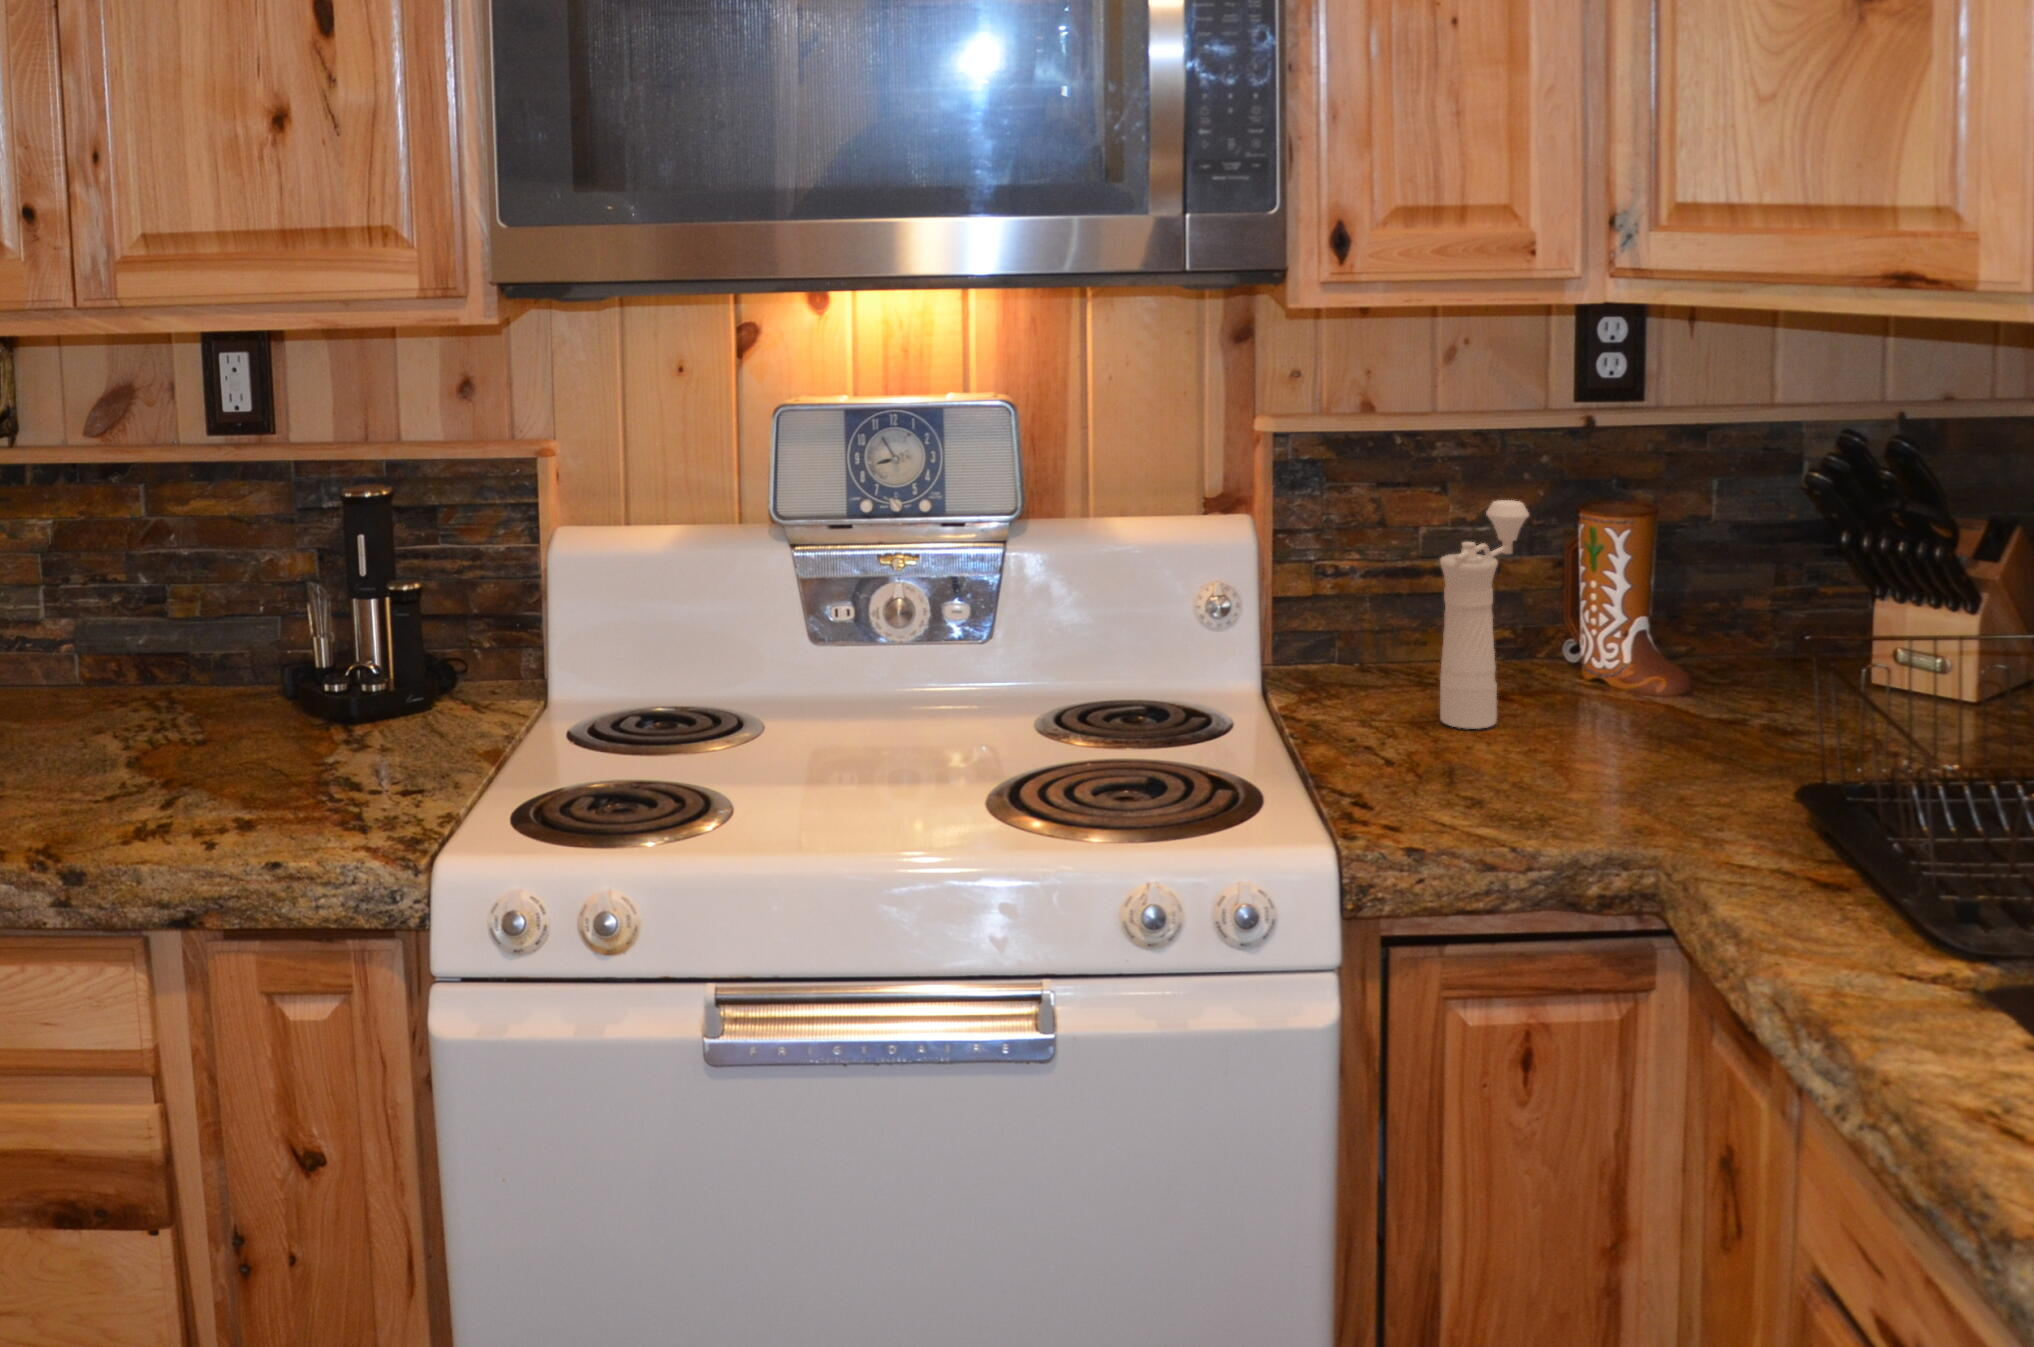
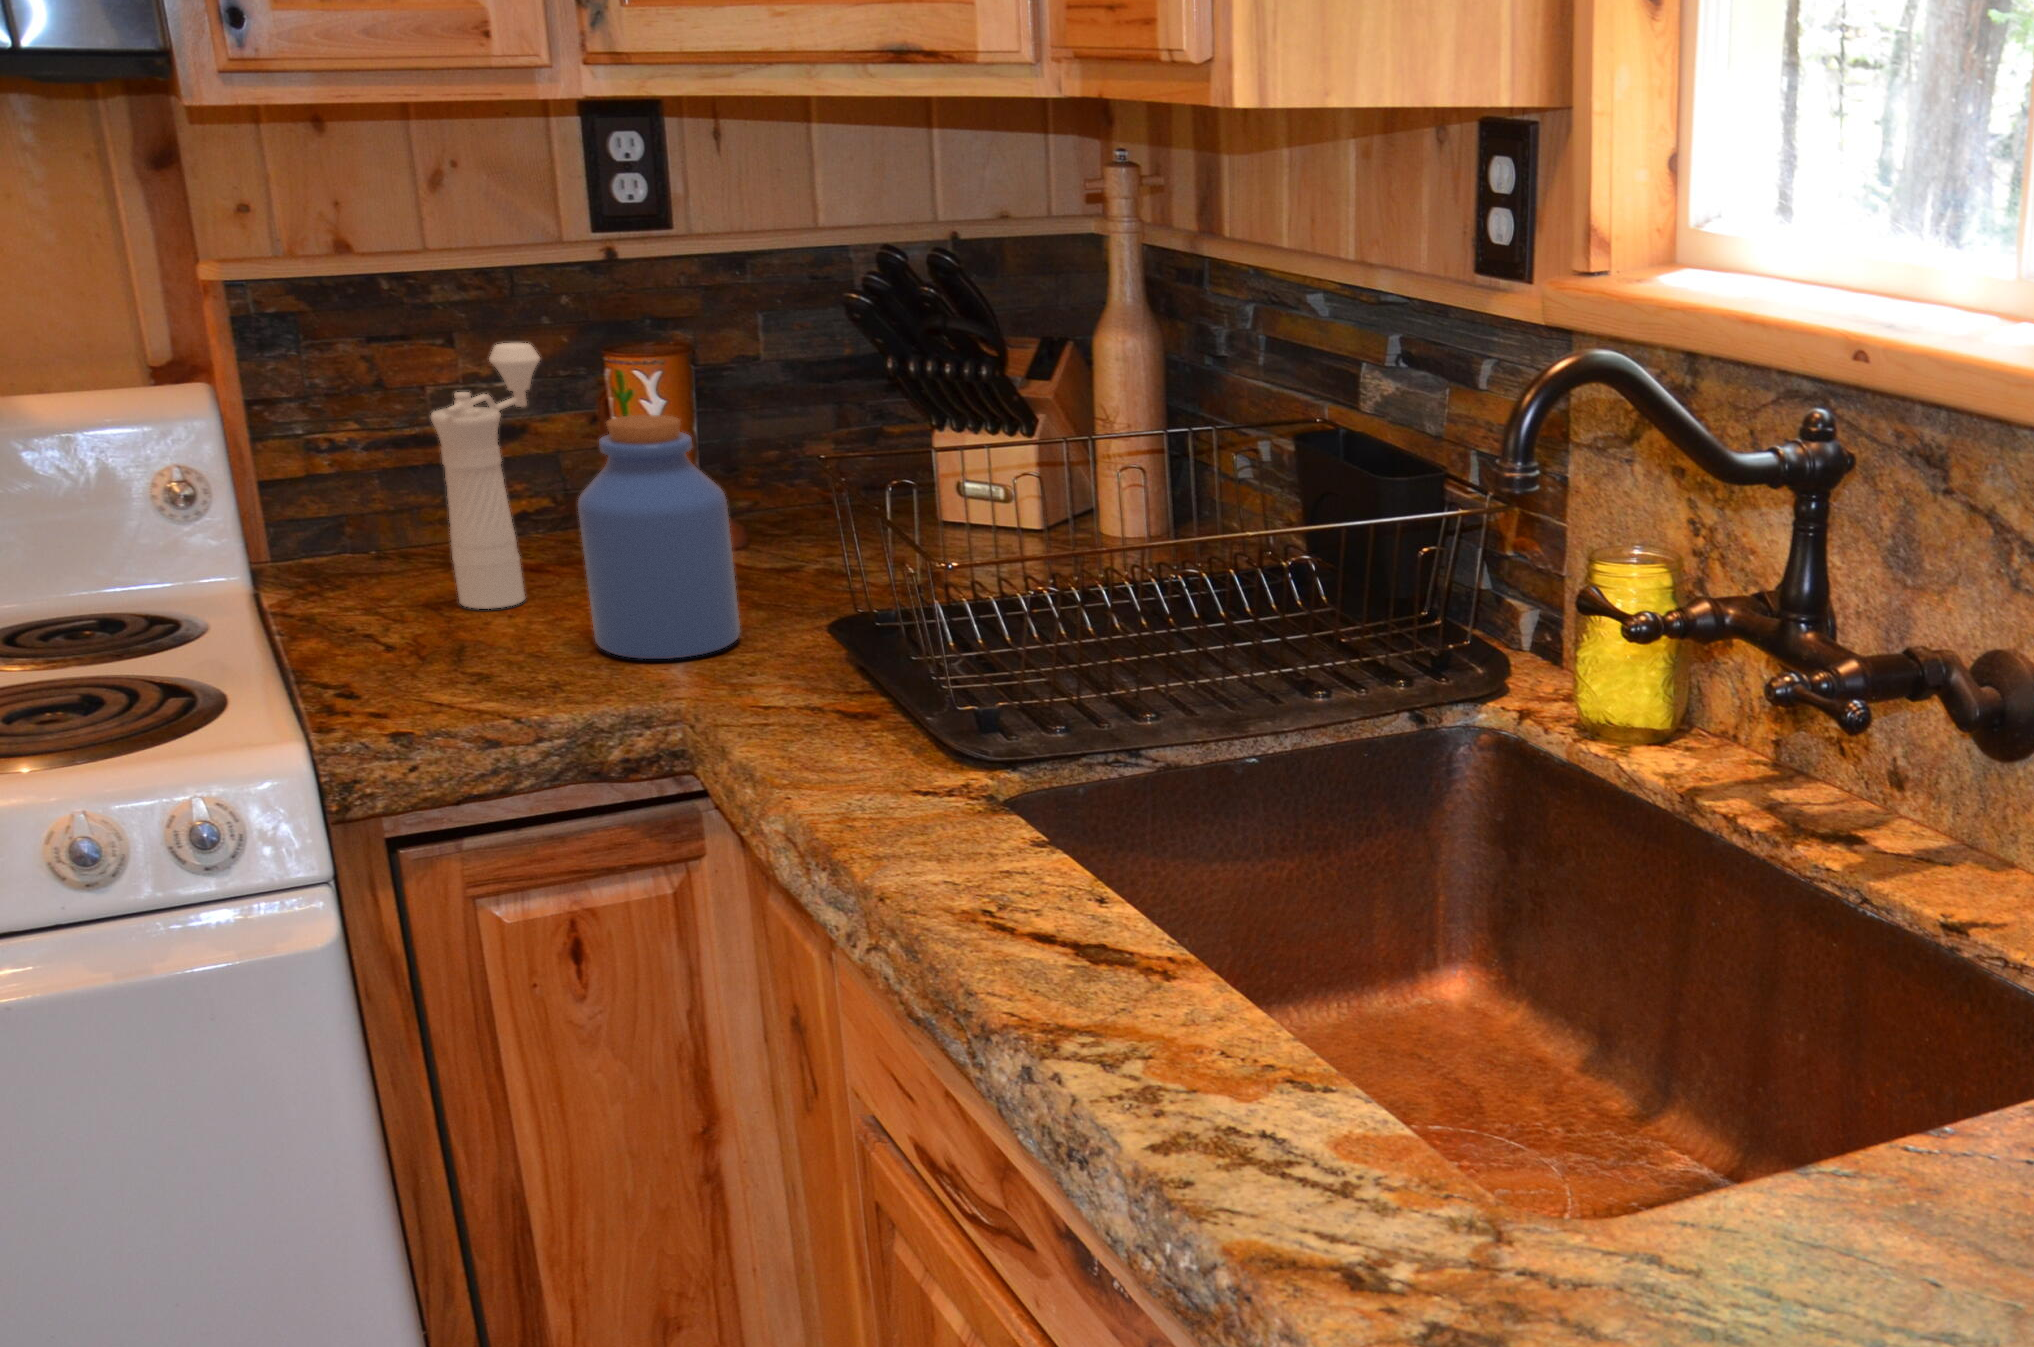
jar: none [1569,575,1709,801] -> present [578,415,740,659]

